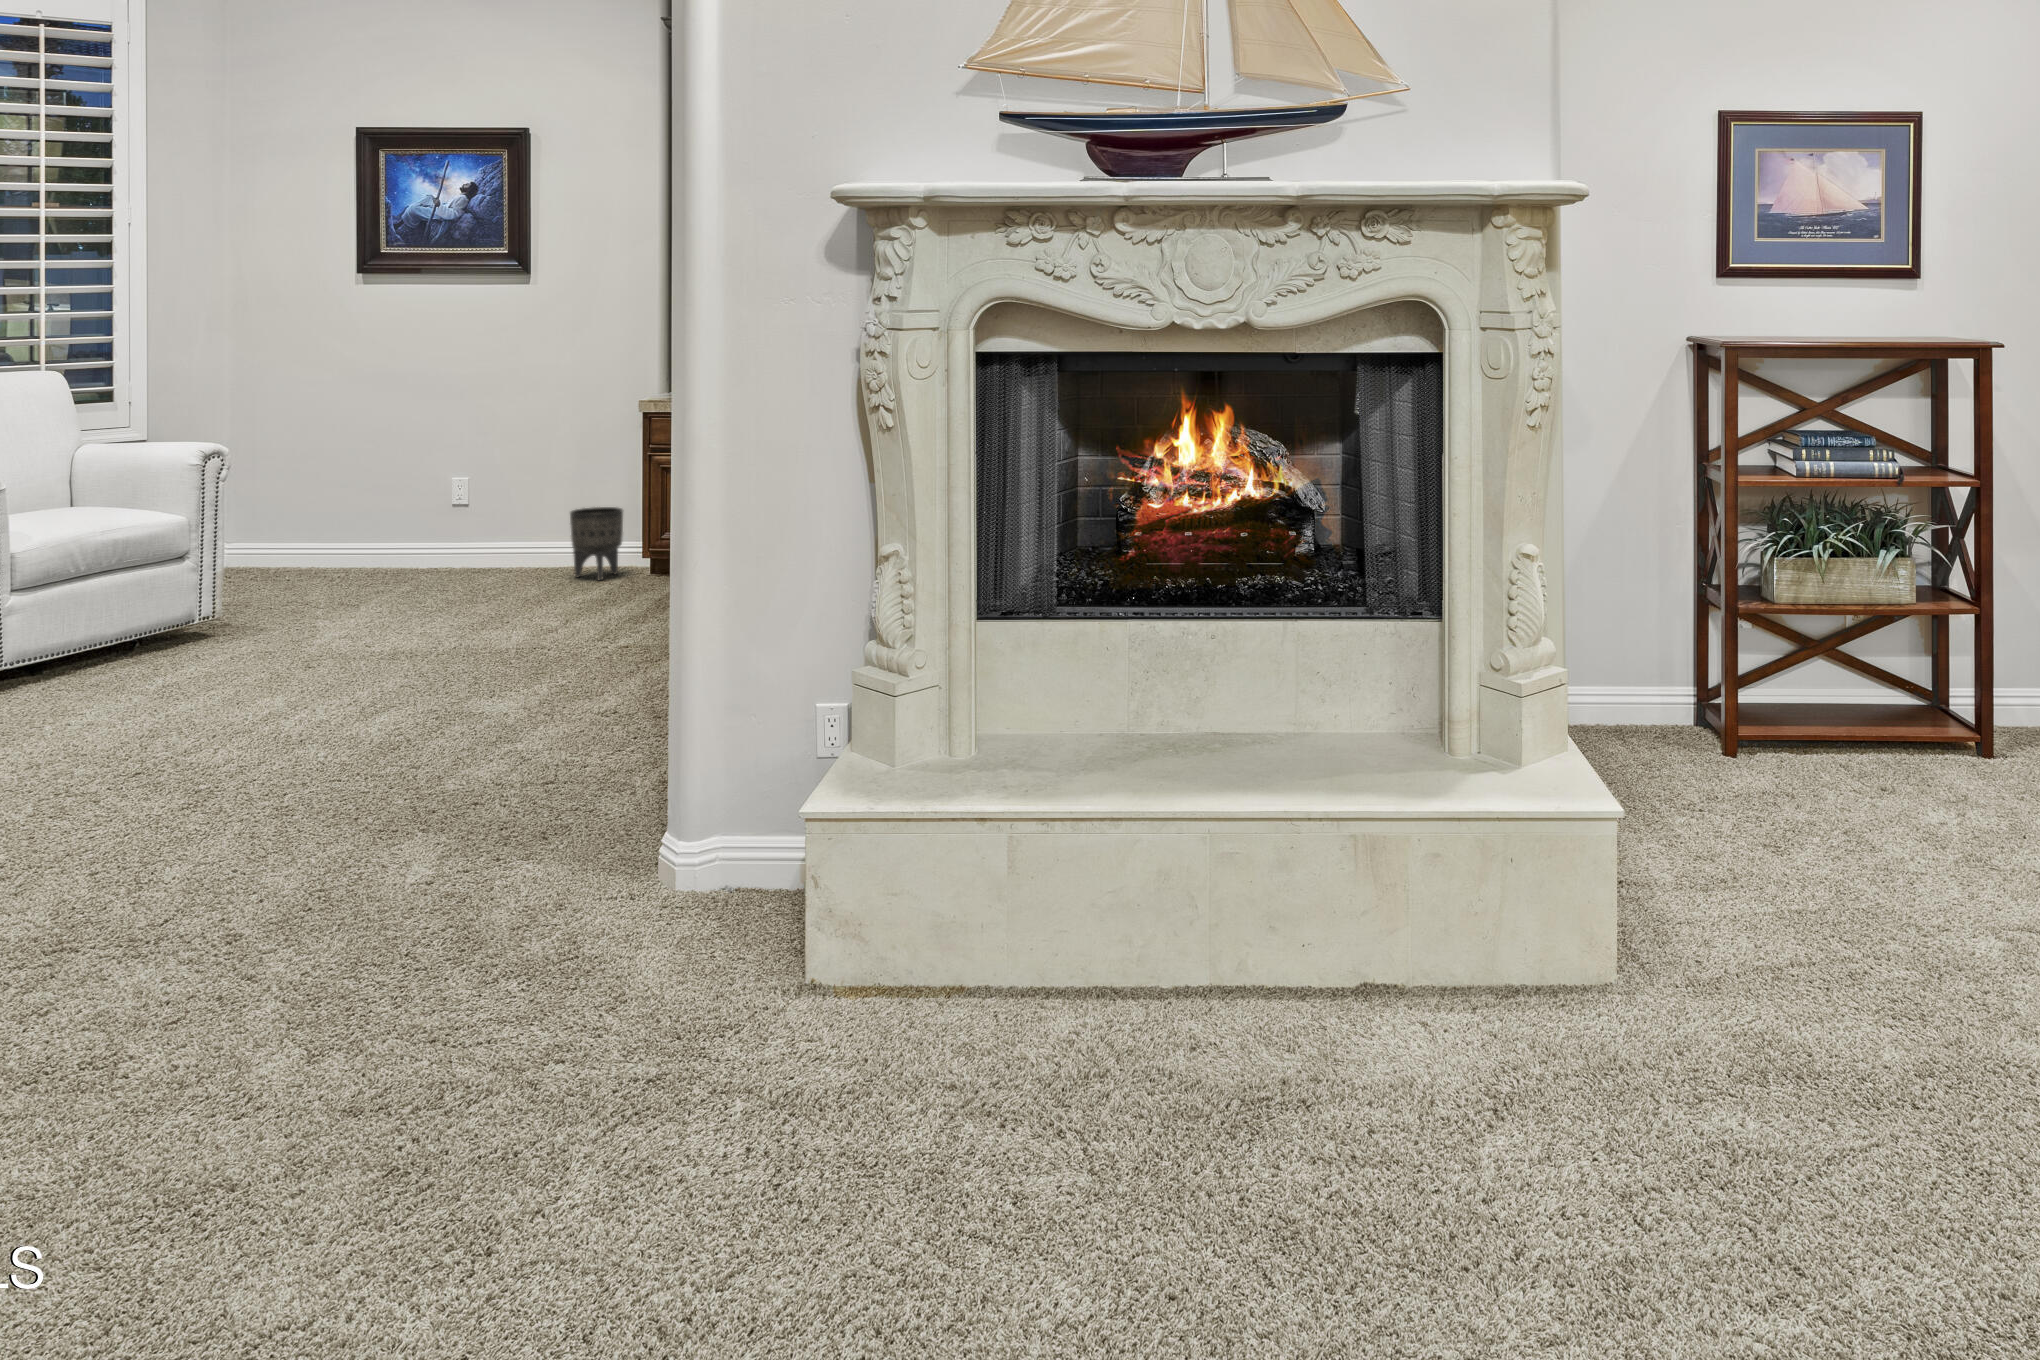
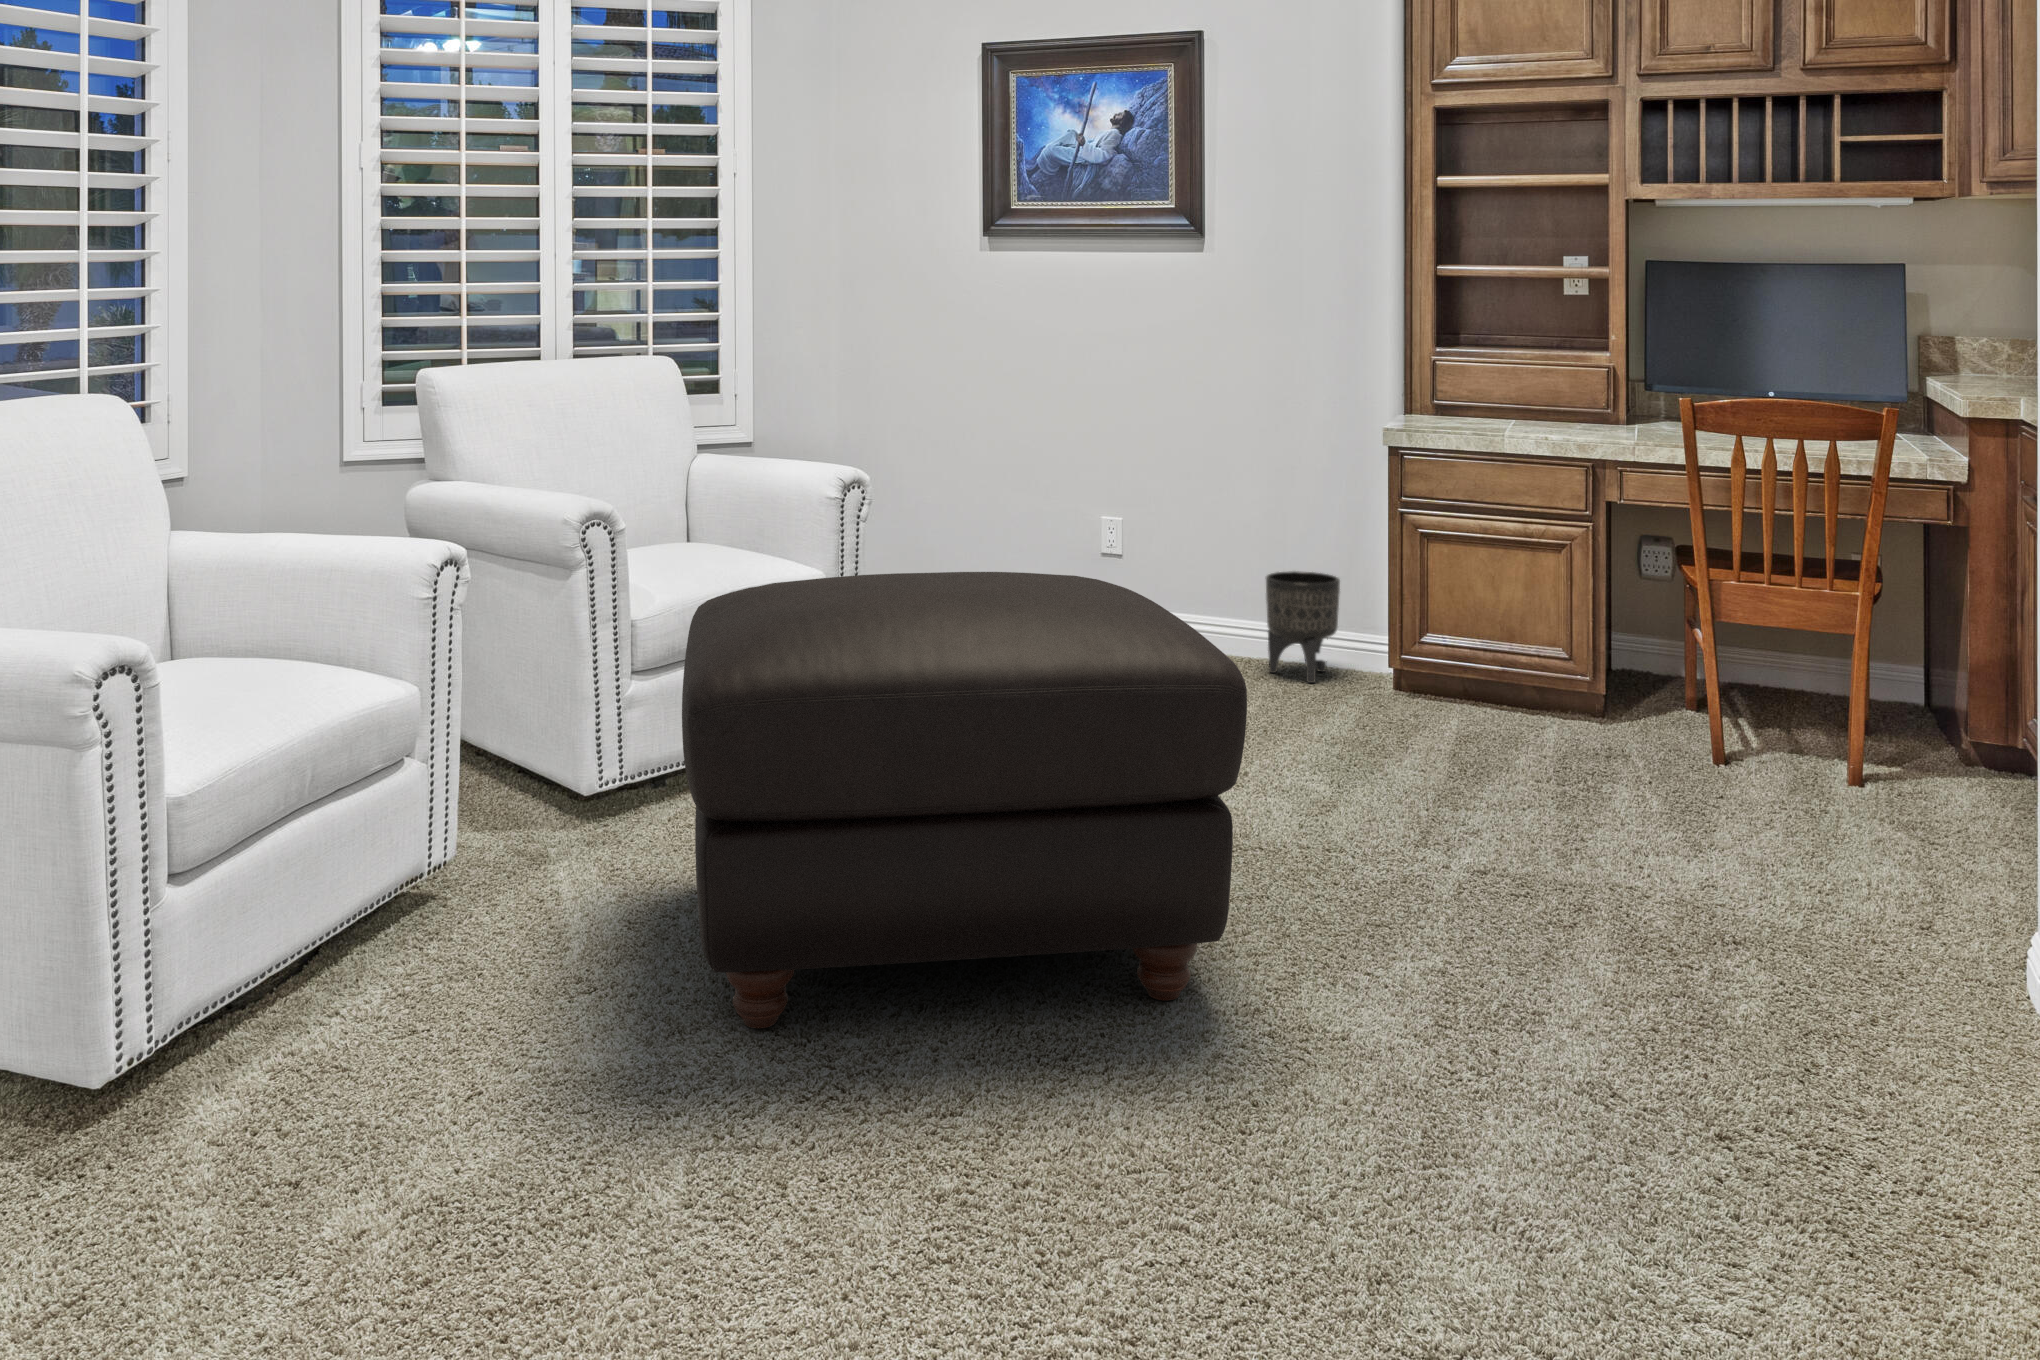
ottoman: none [29,496,415,760] -> present [682,572,1247,1028]

